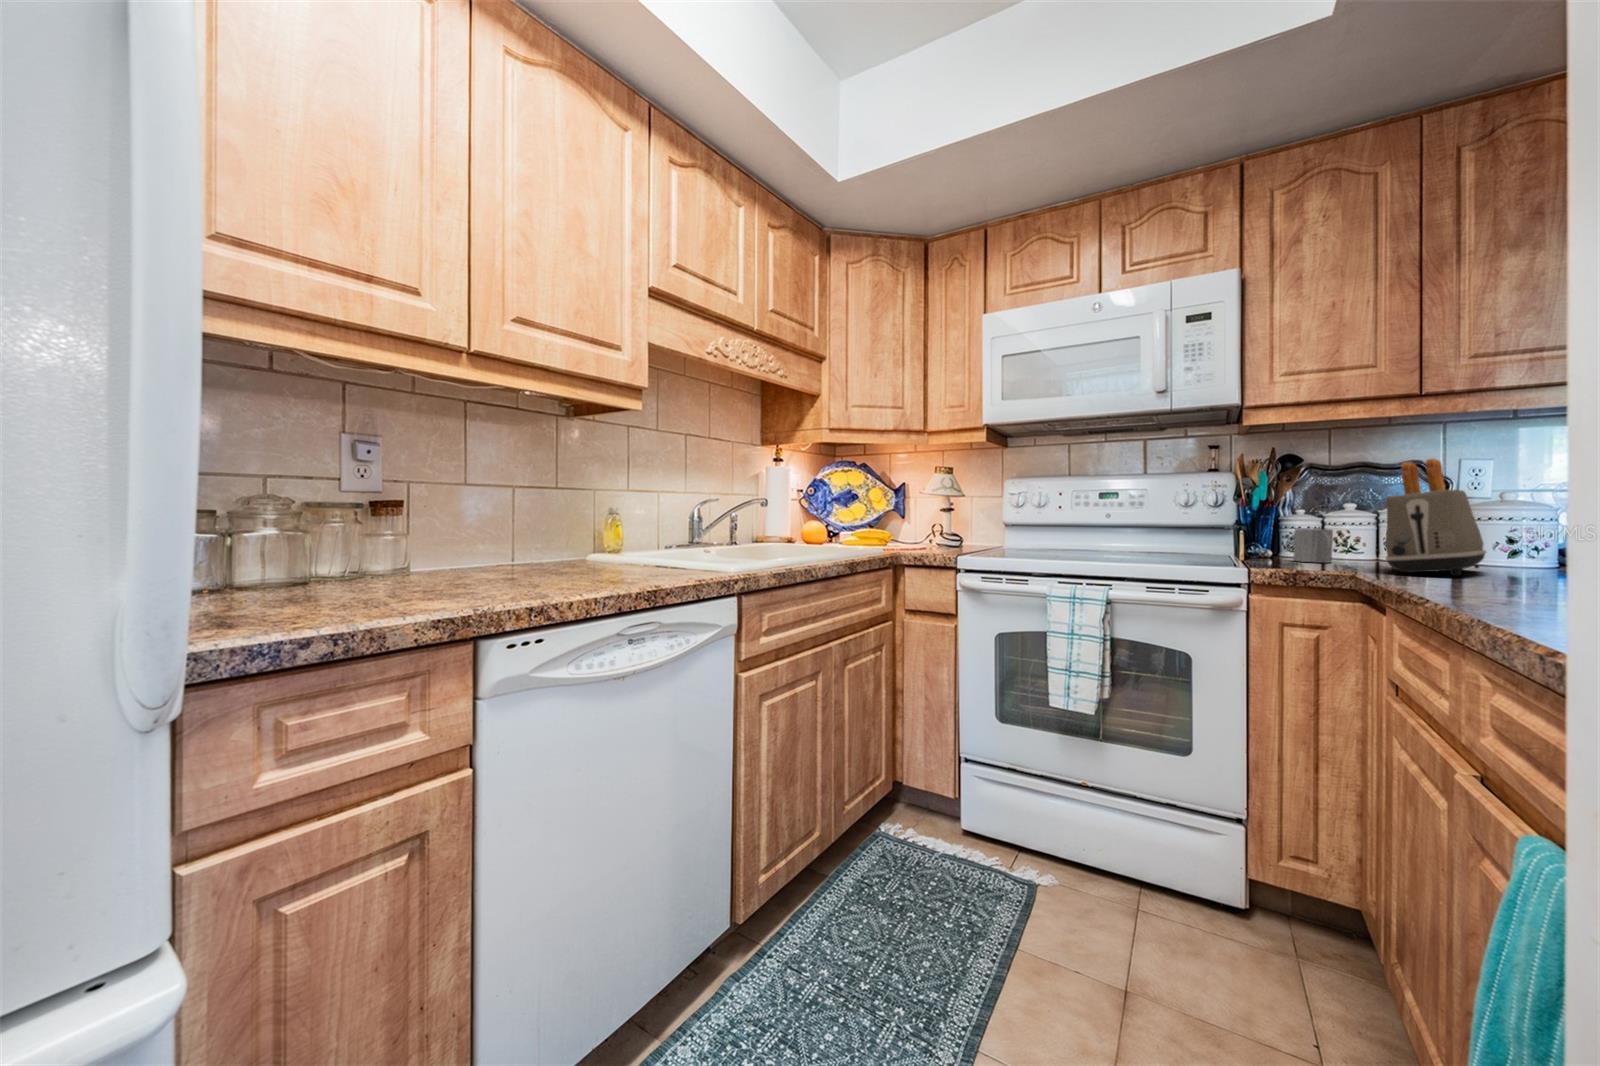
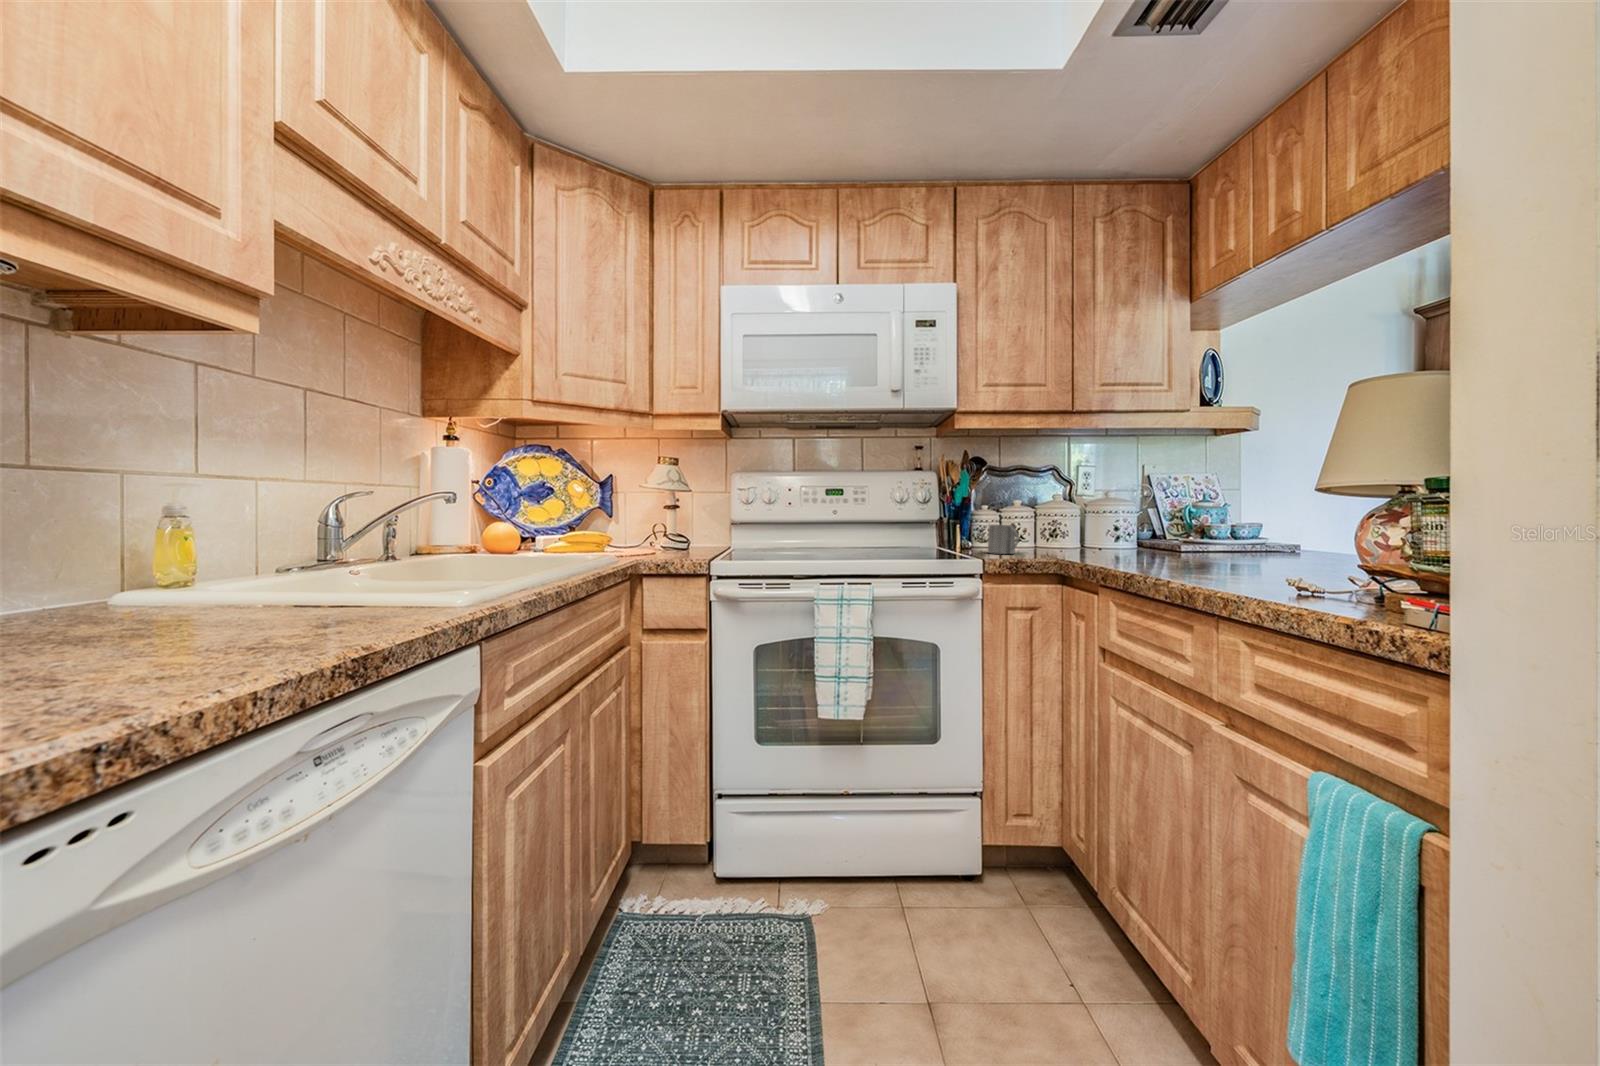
toaster: present [1386,459,1486,575] -> none [1065,467,1127,562]

